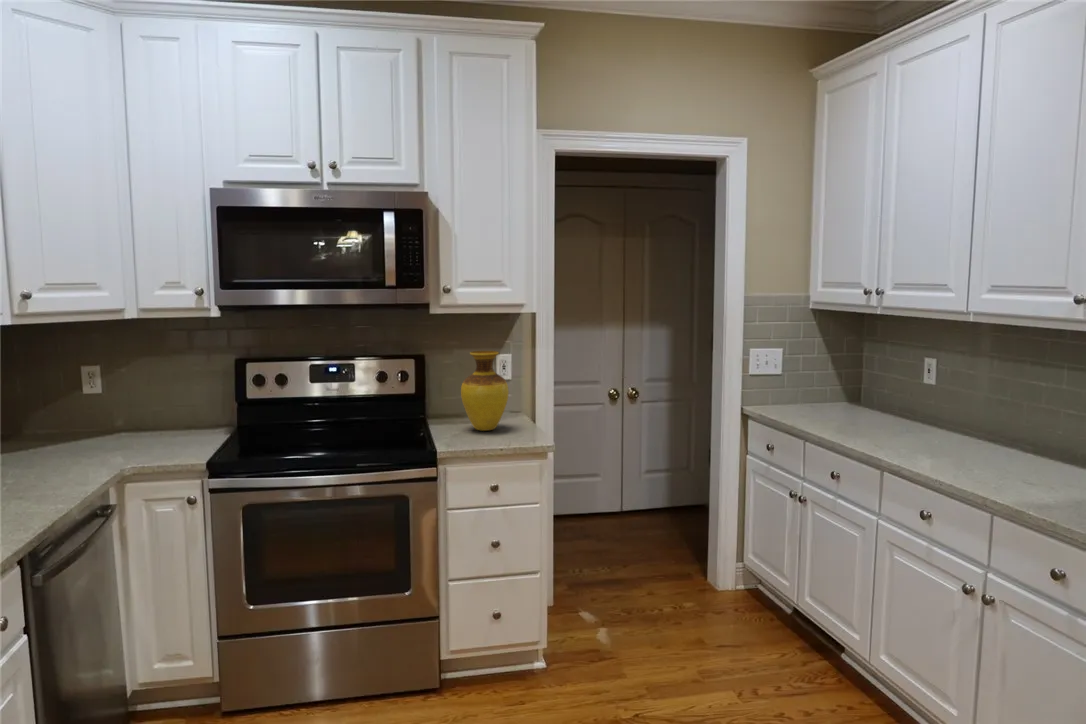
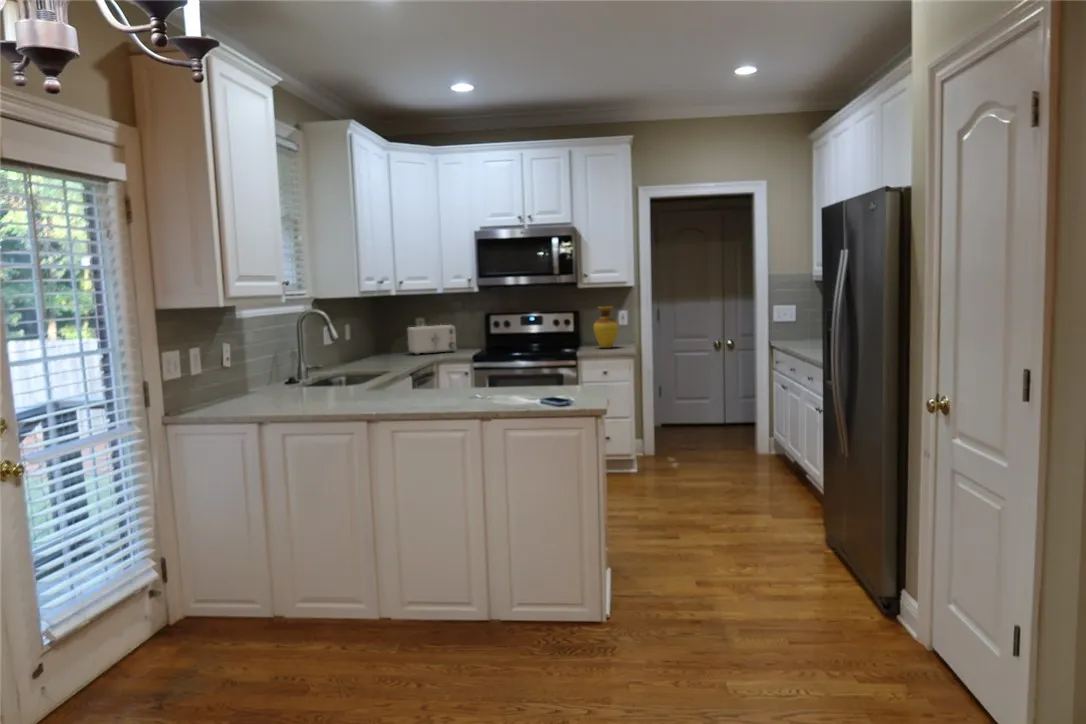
toaster: none [48,383,169,456] -> present [408,325,456,355]

